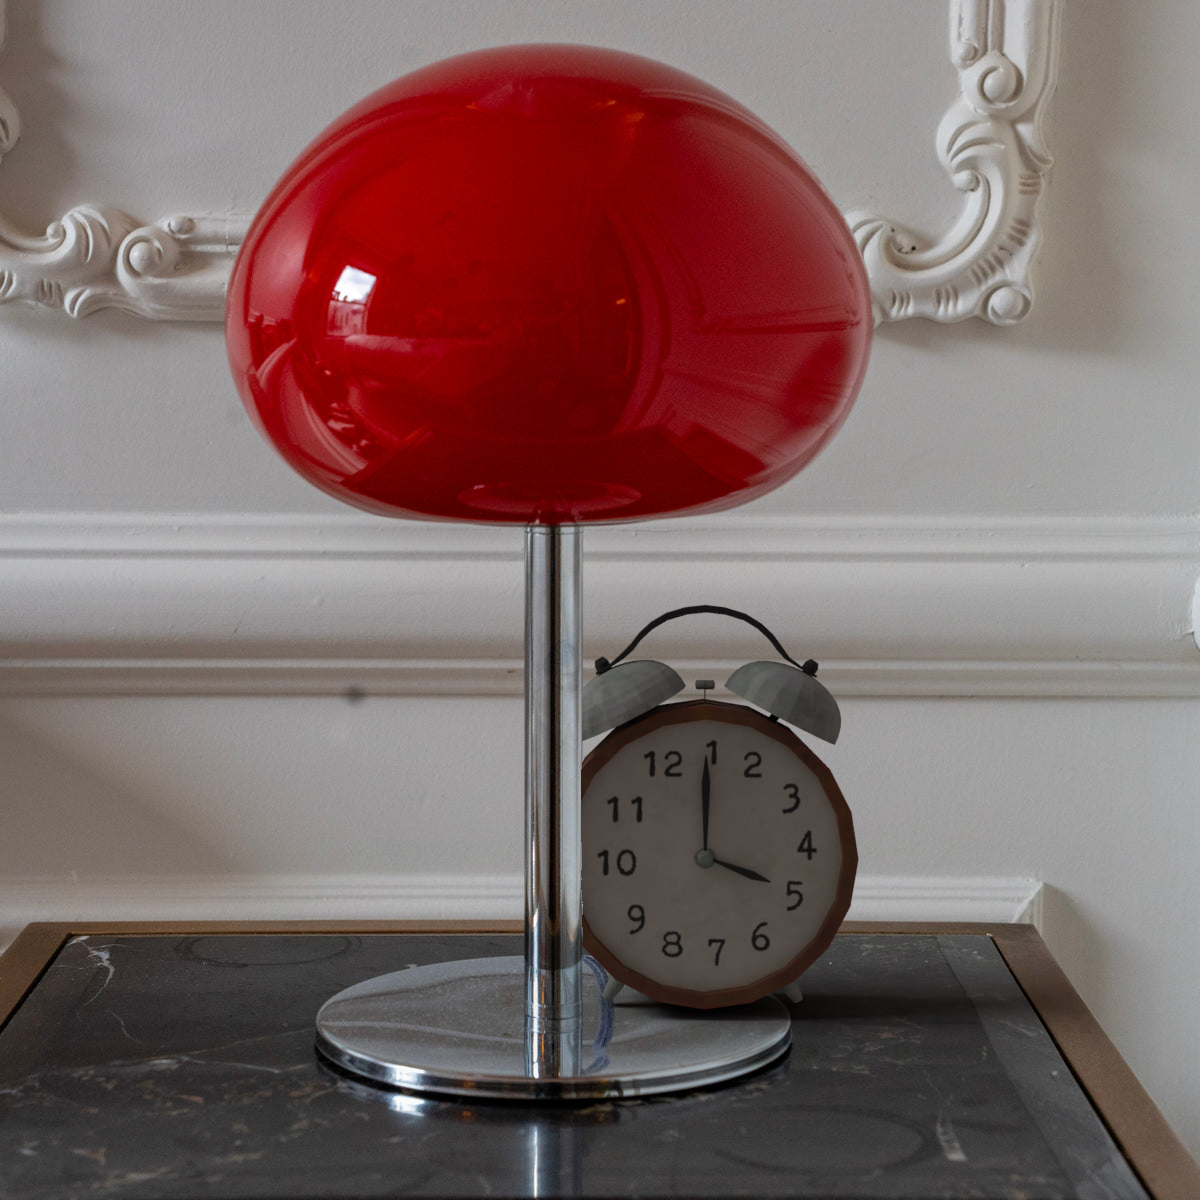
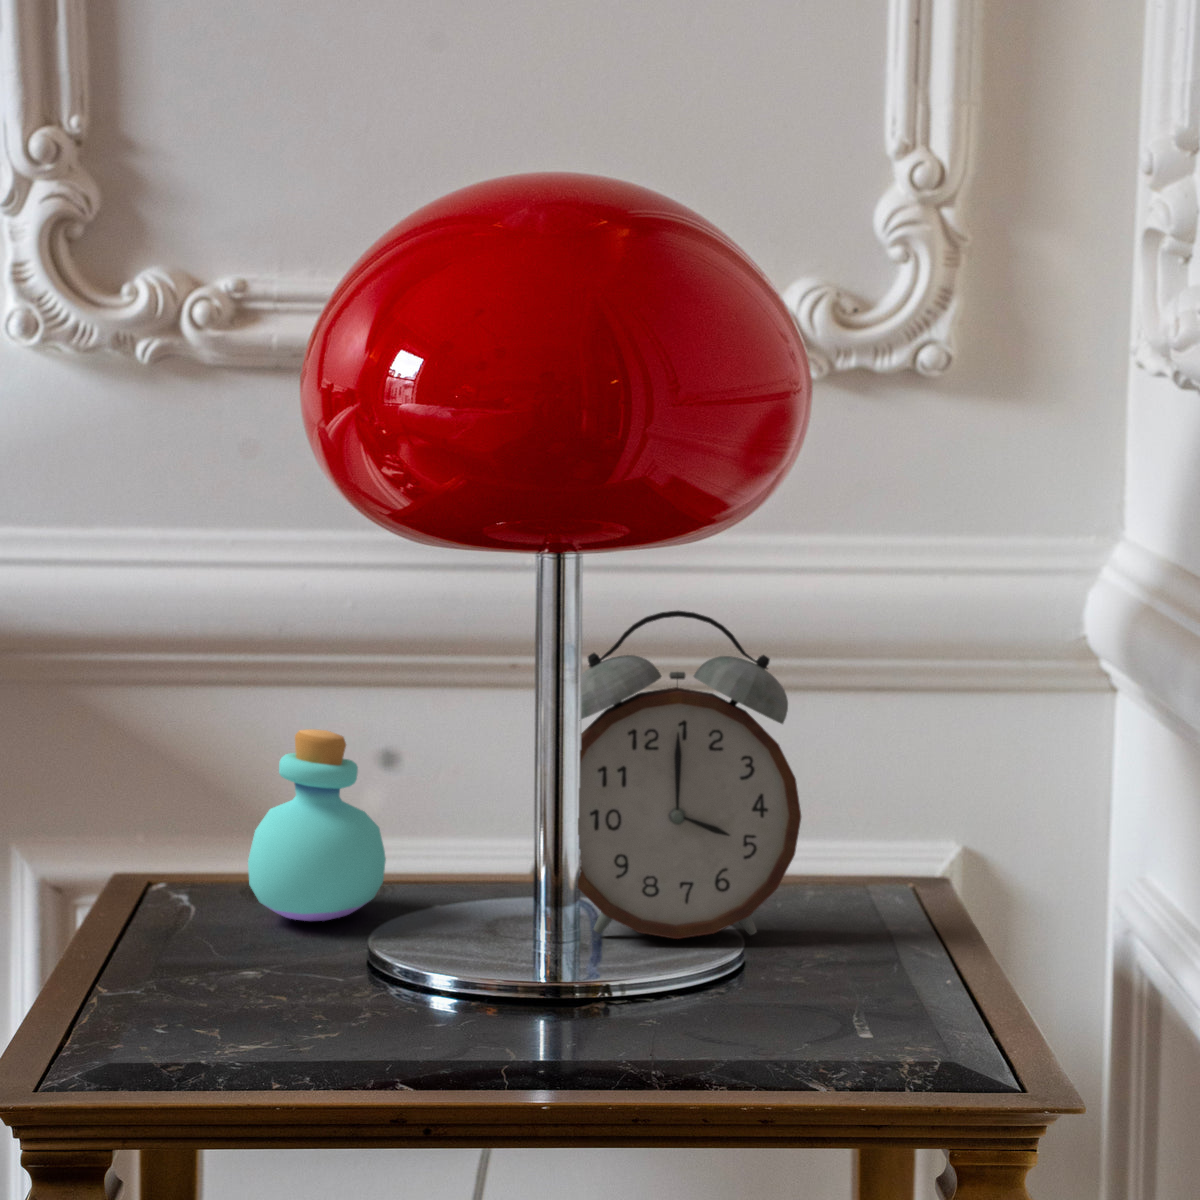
perfume bottle: none [182,750,350,983] -> present [248,729,386,921]

